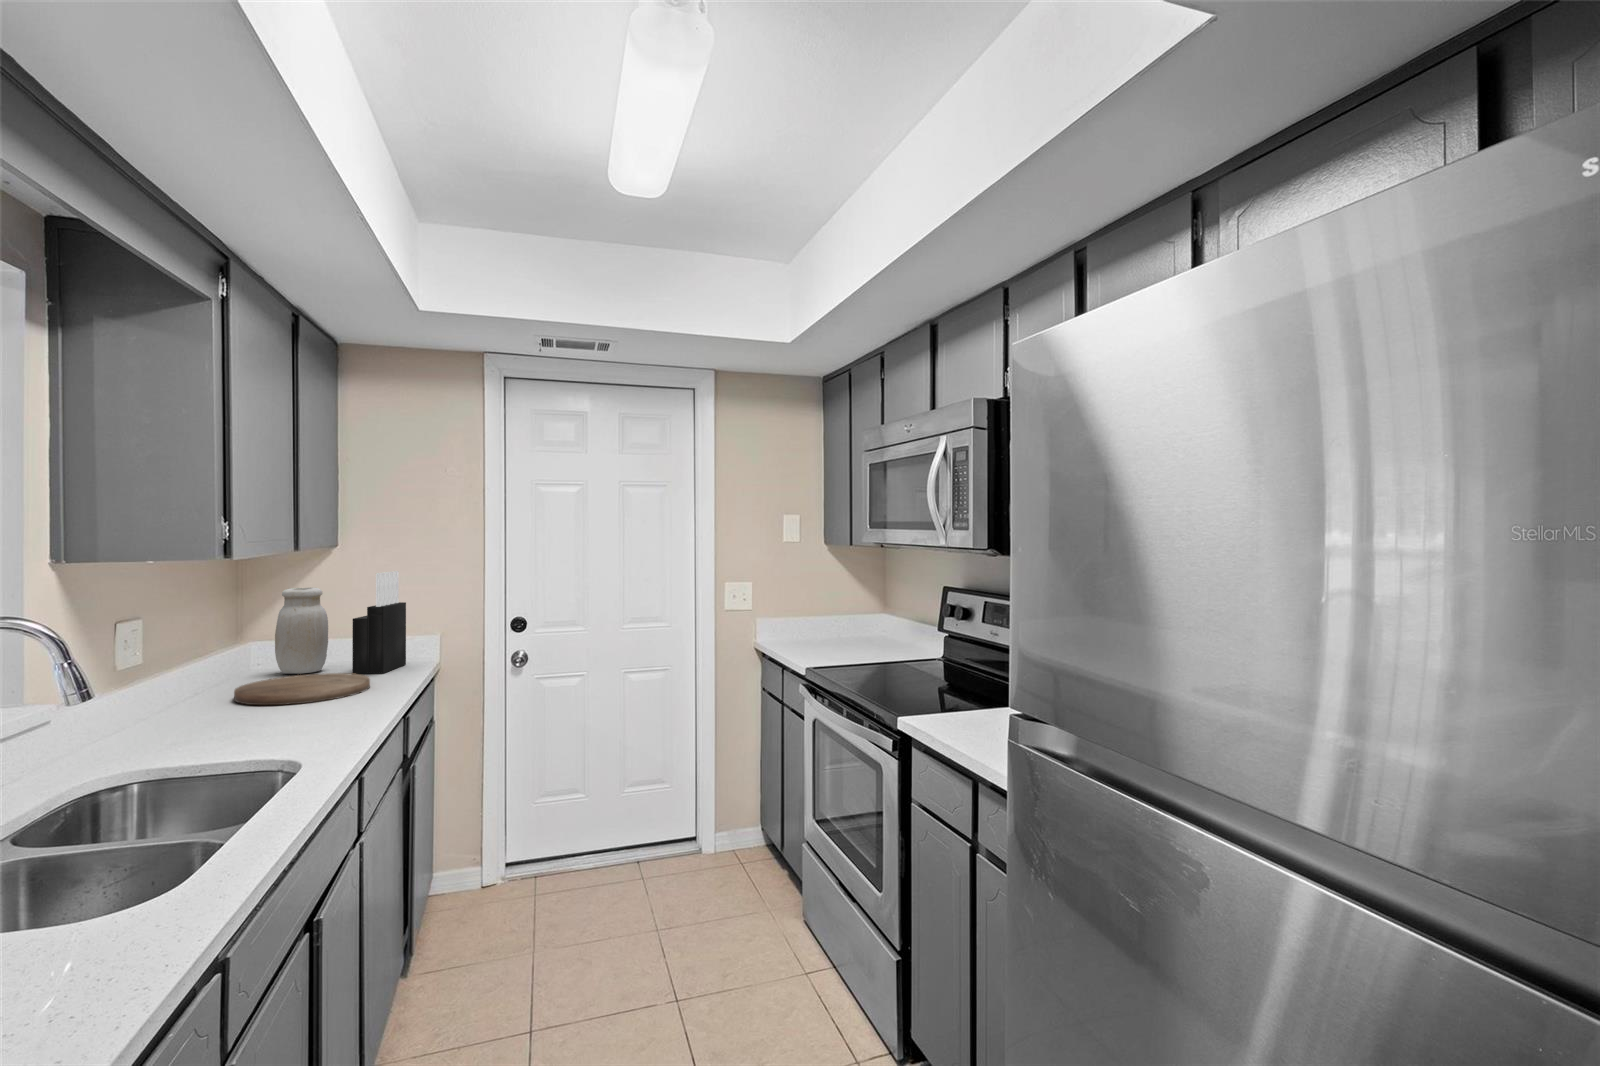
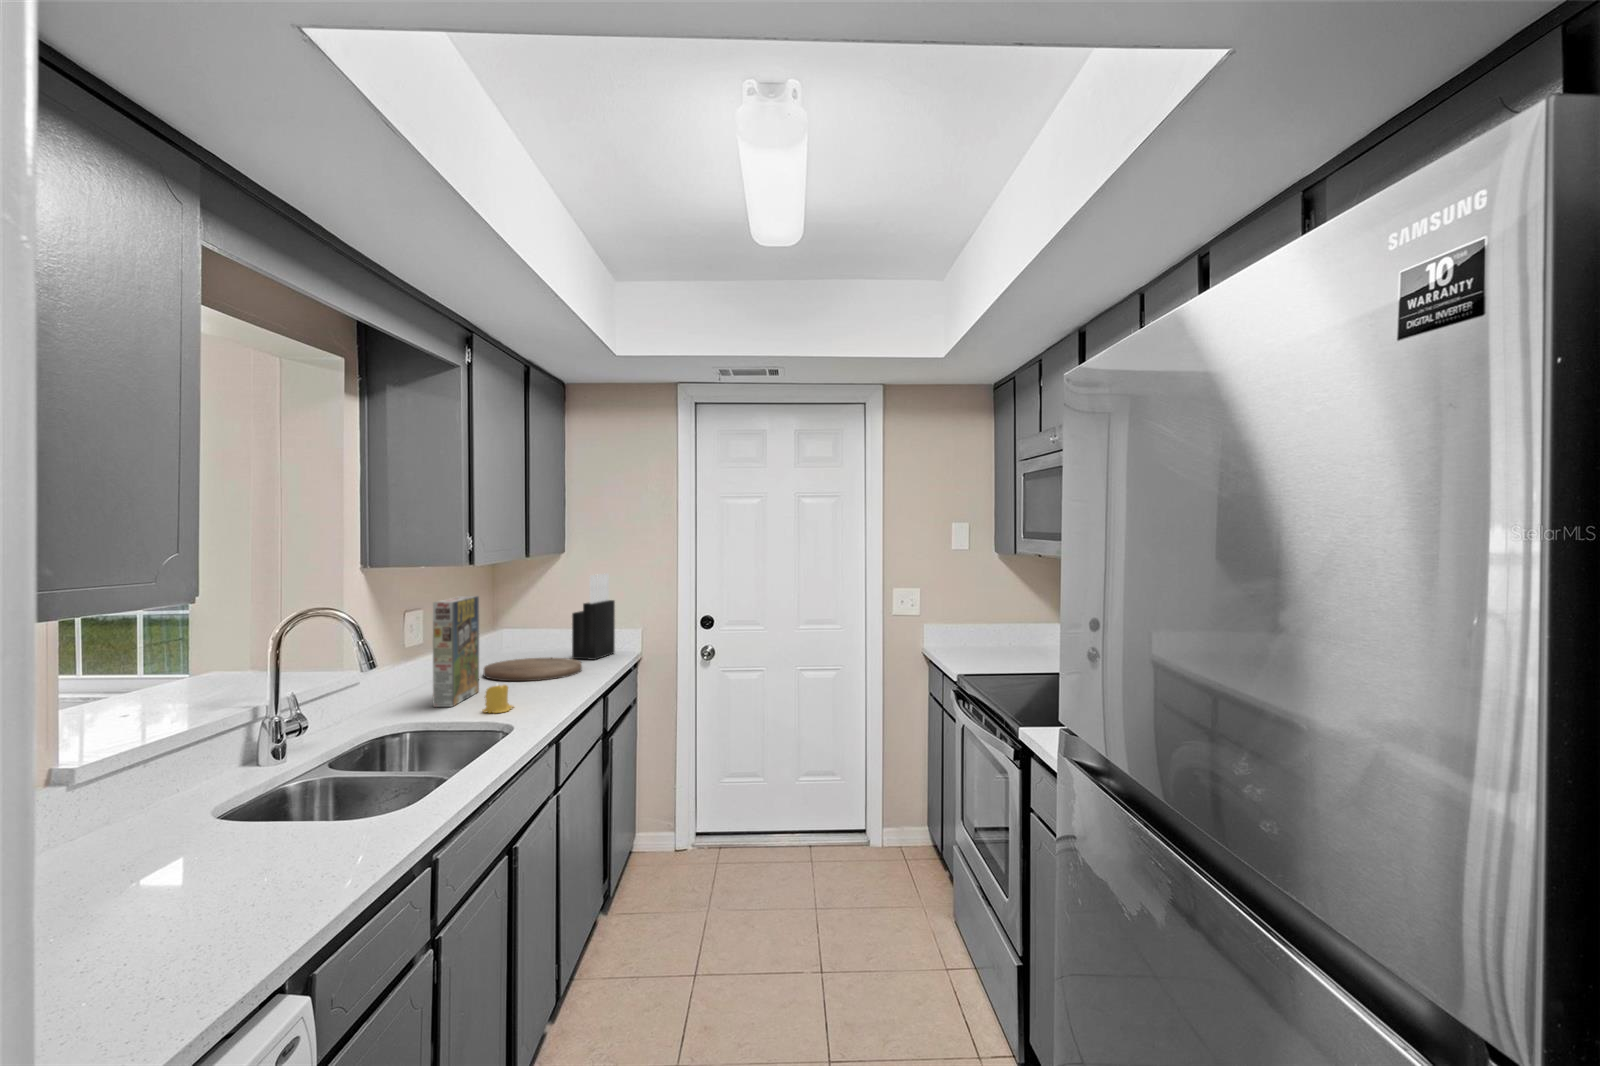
jar: present [275,588,328,674] -> none [517,586,556,657]
cereal box: none [168,599,234,746] -> present [433,596,479,707]
candle: none [246,707,293,748] -> present [482,685,513,713]

